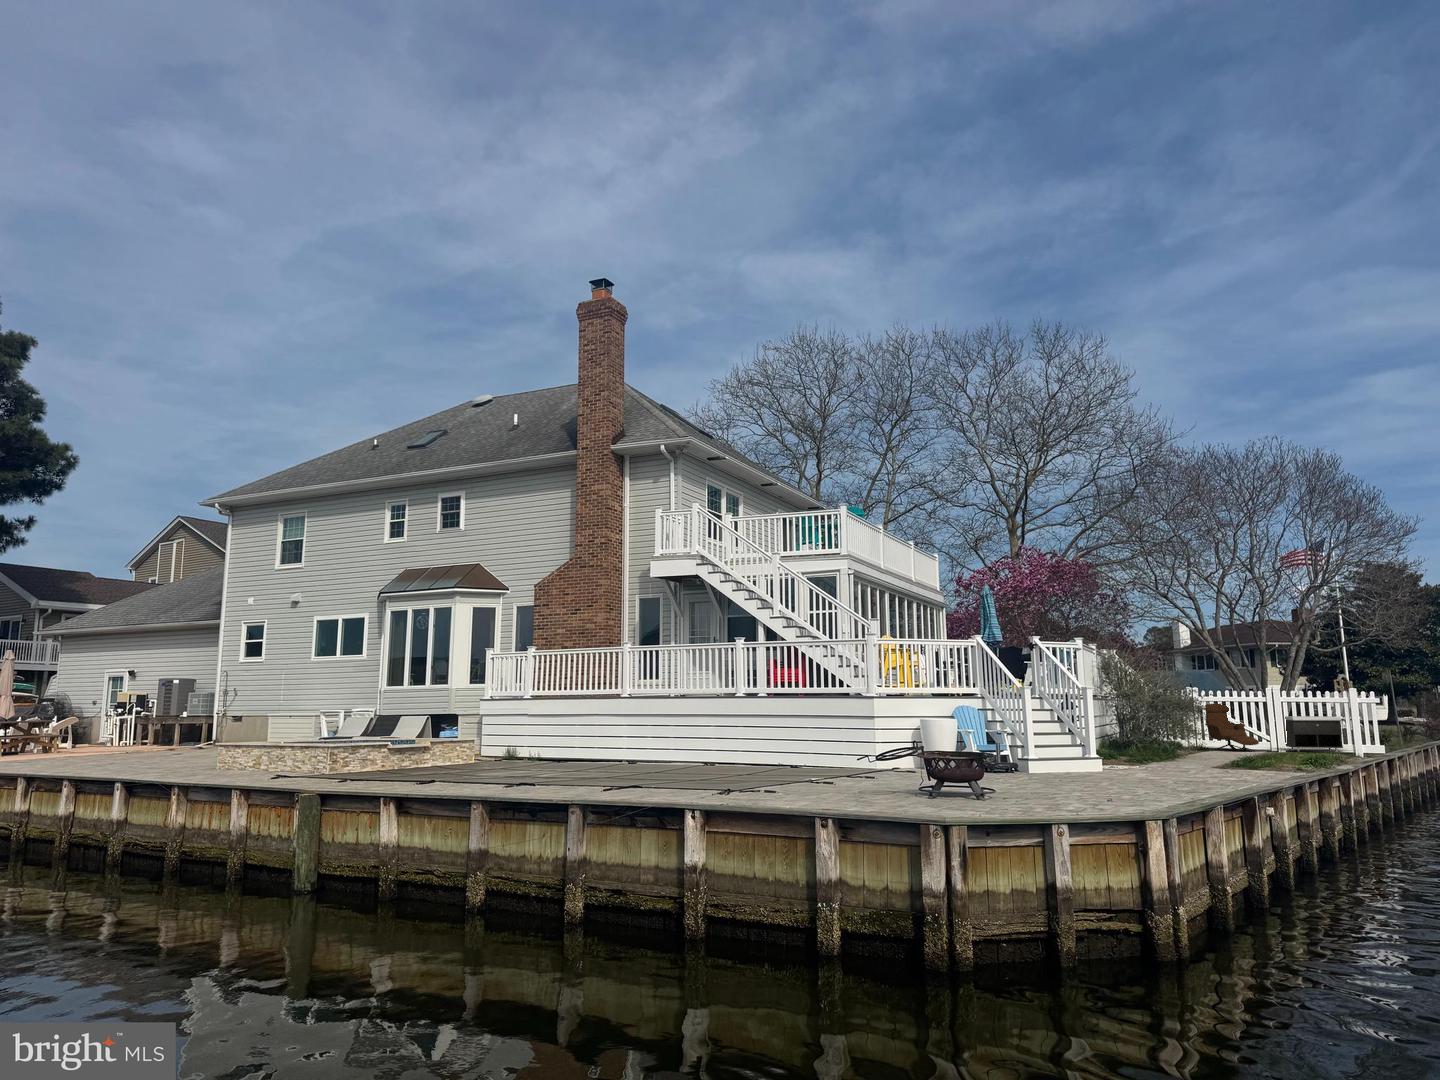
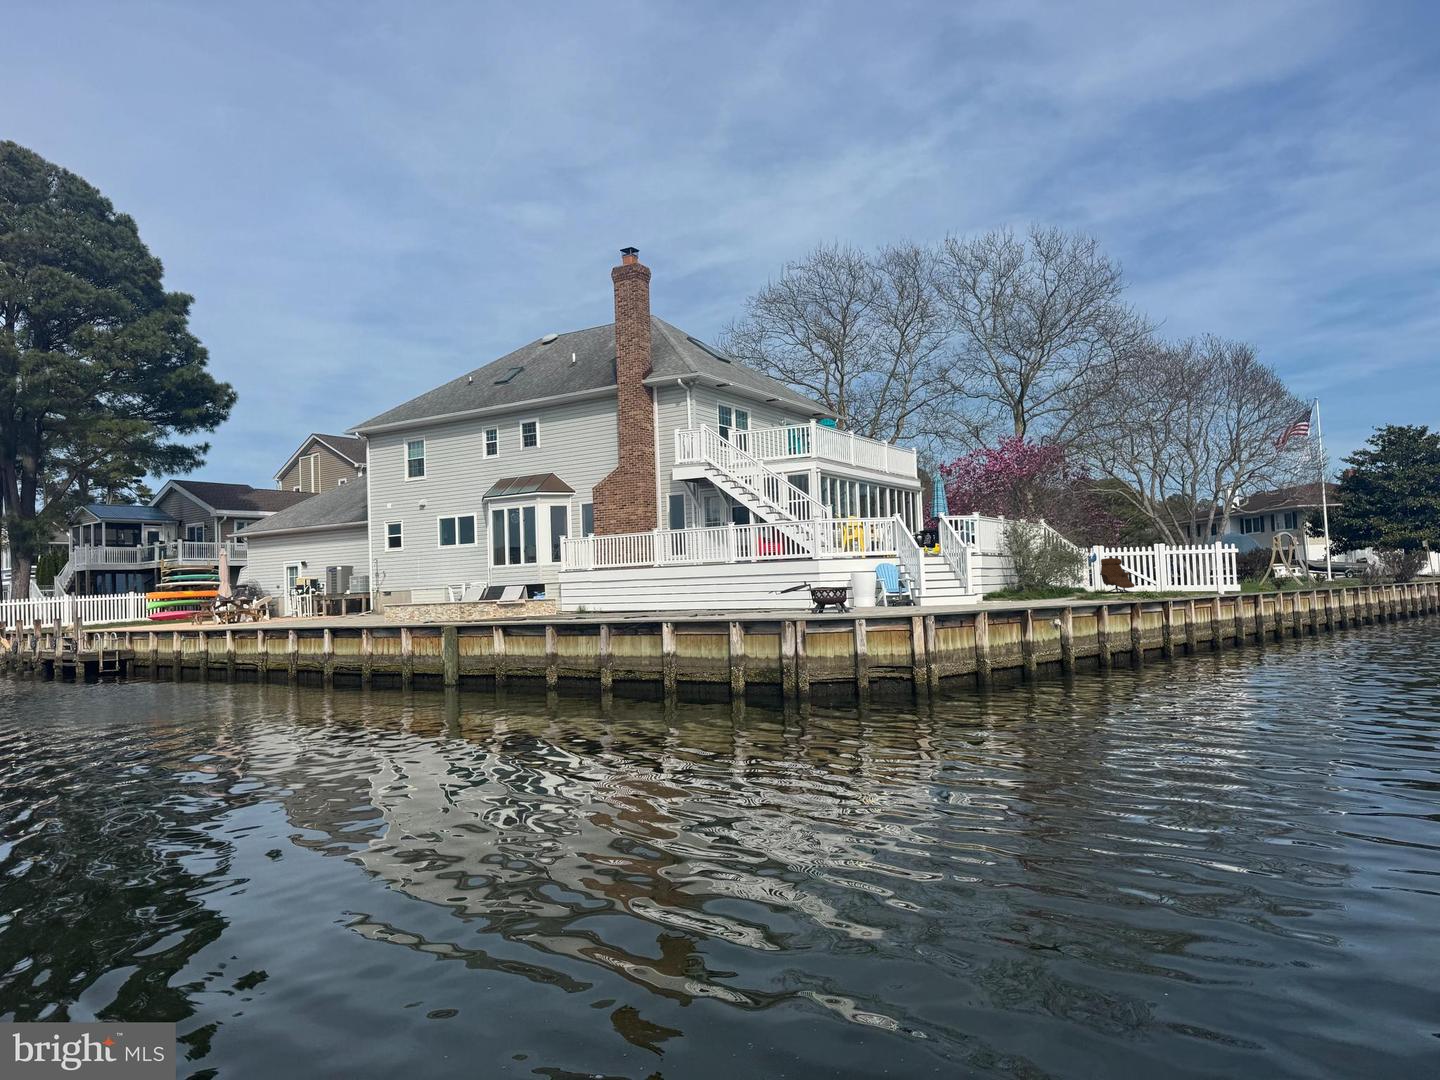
storage bench: present [1285,716,1343,752] -> none [1158,565,1198,591]

